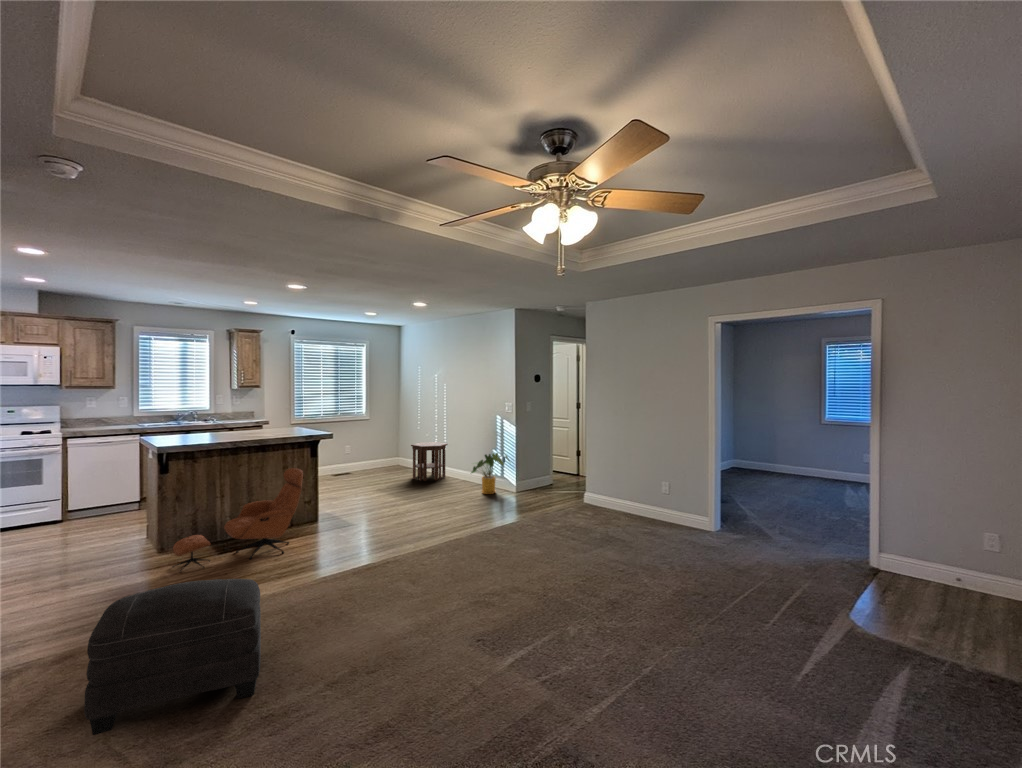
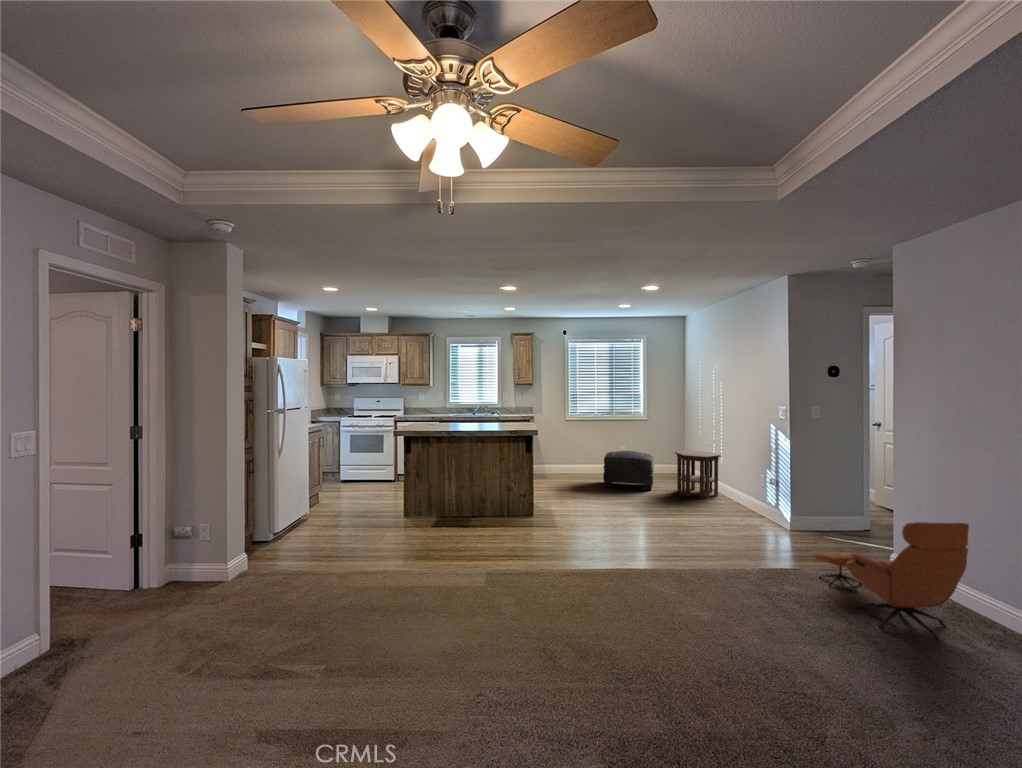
house plant: present [471,453,509,494] -> none [723,474,784,528]
lounge chair: present [173,468,303,572] -> present [814,522,969,639]
ottoman: present [84,579,261,735] -> present [603,451,654,491]

